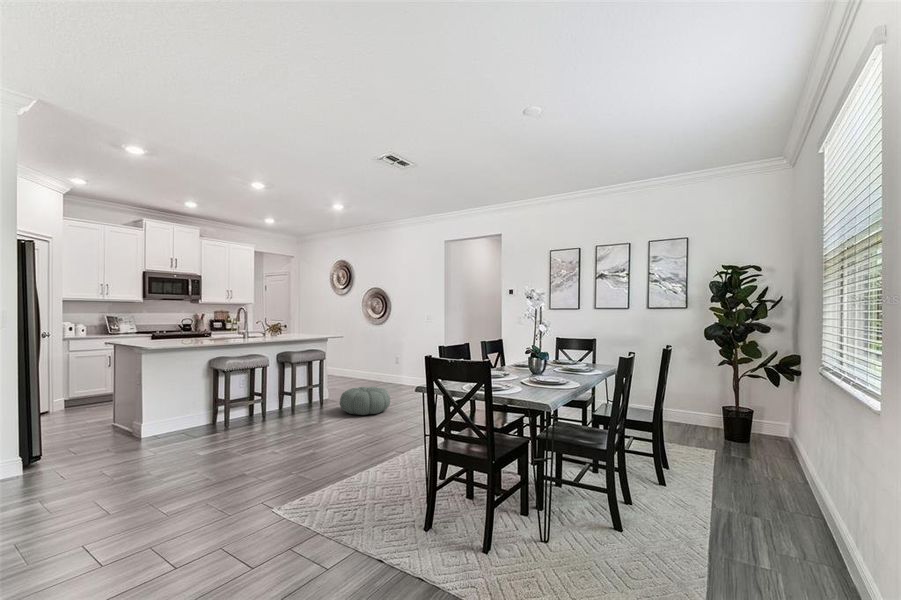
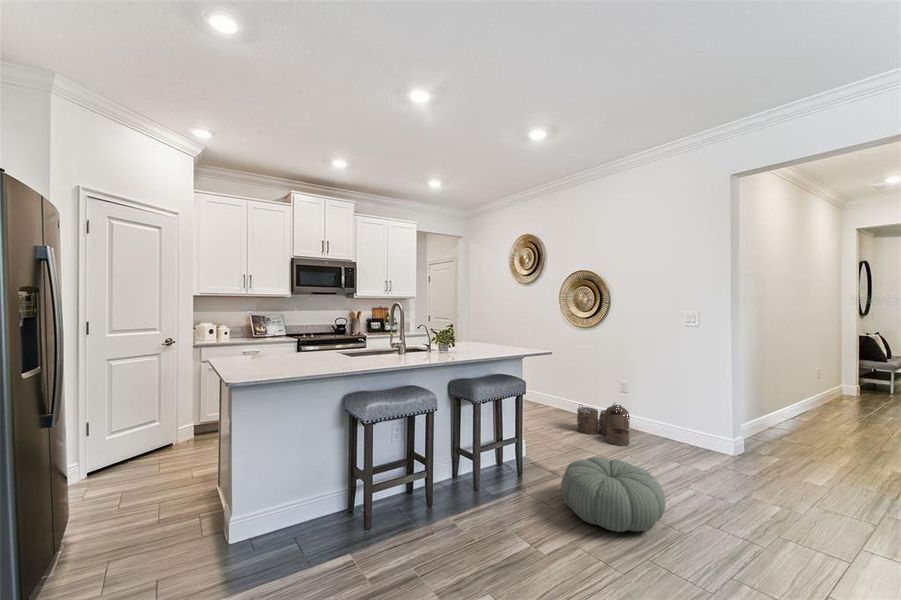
woven basket: none [367,370,400,391] -> present [577,405,630,446]

